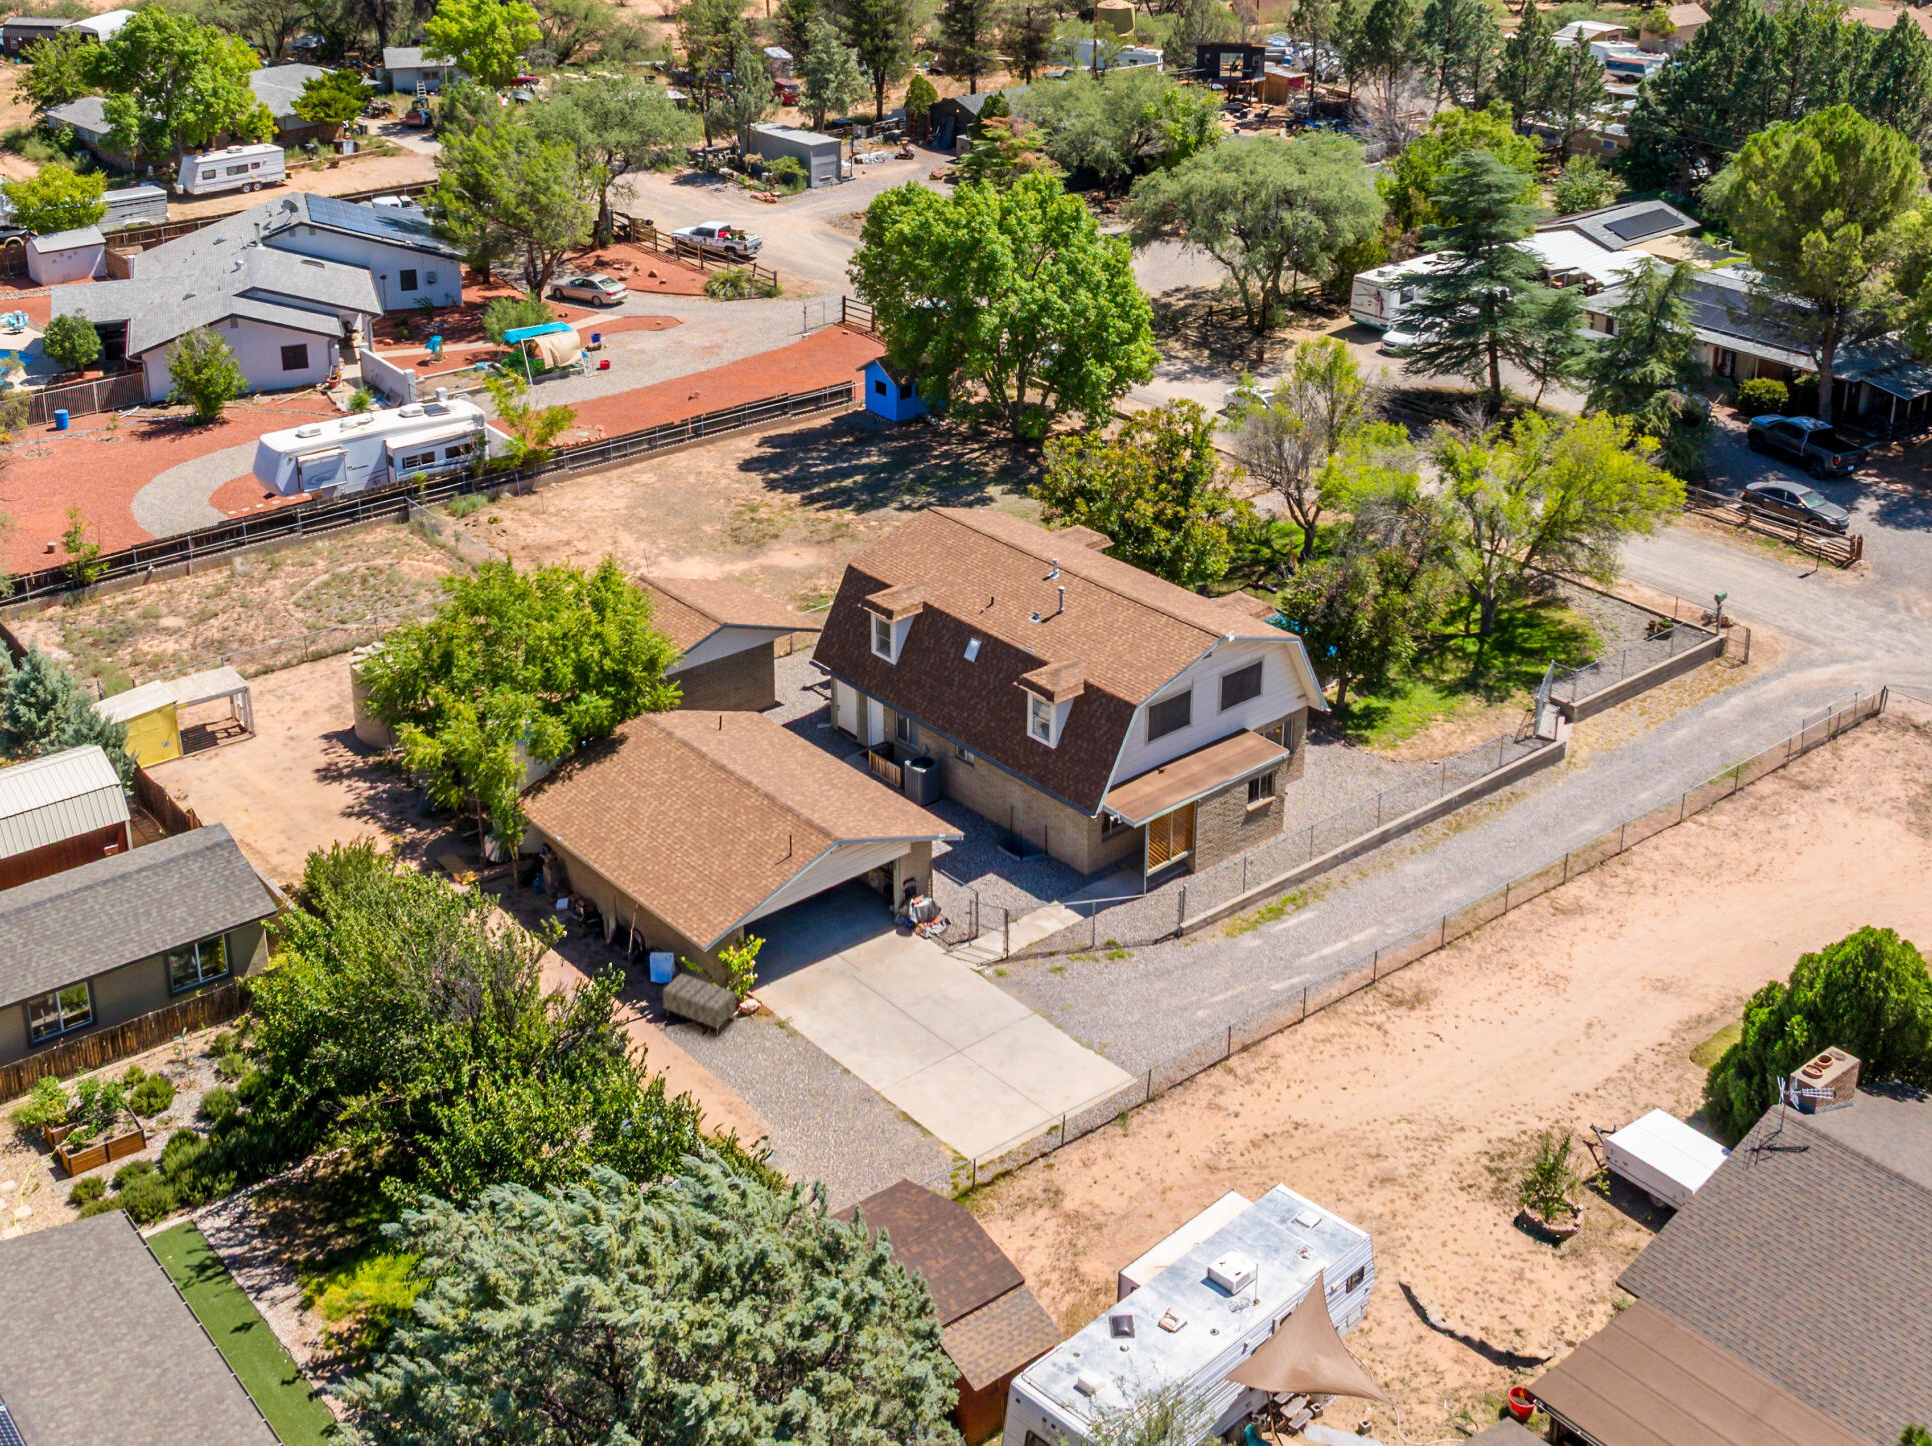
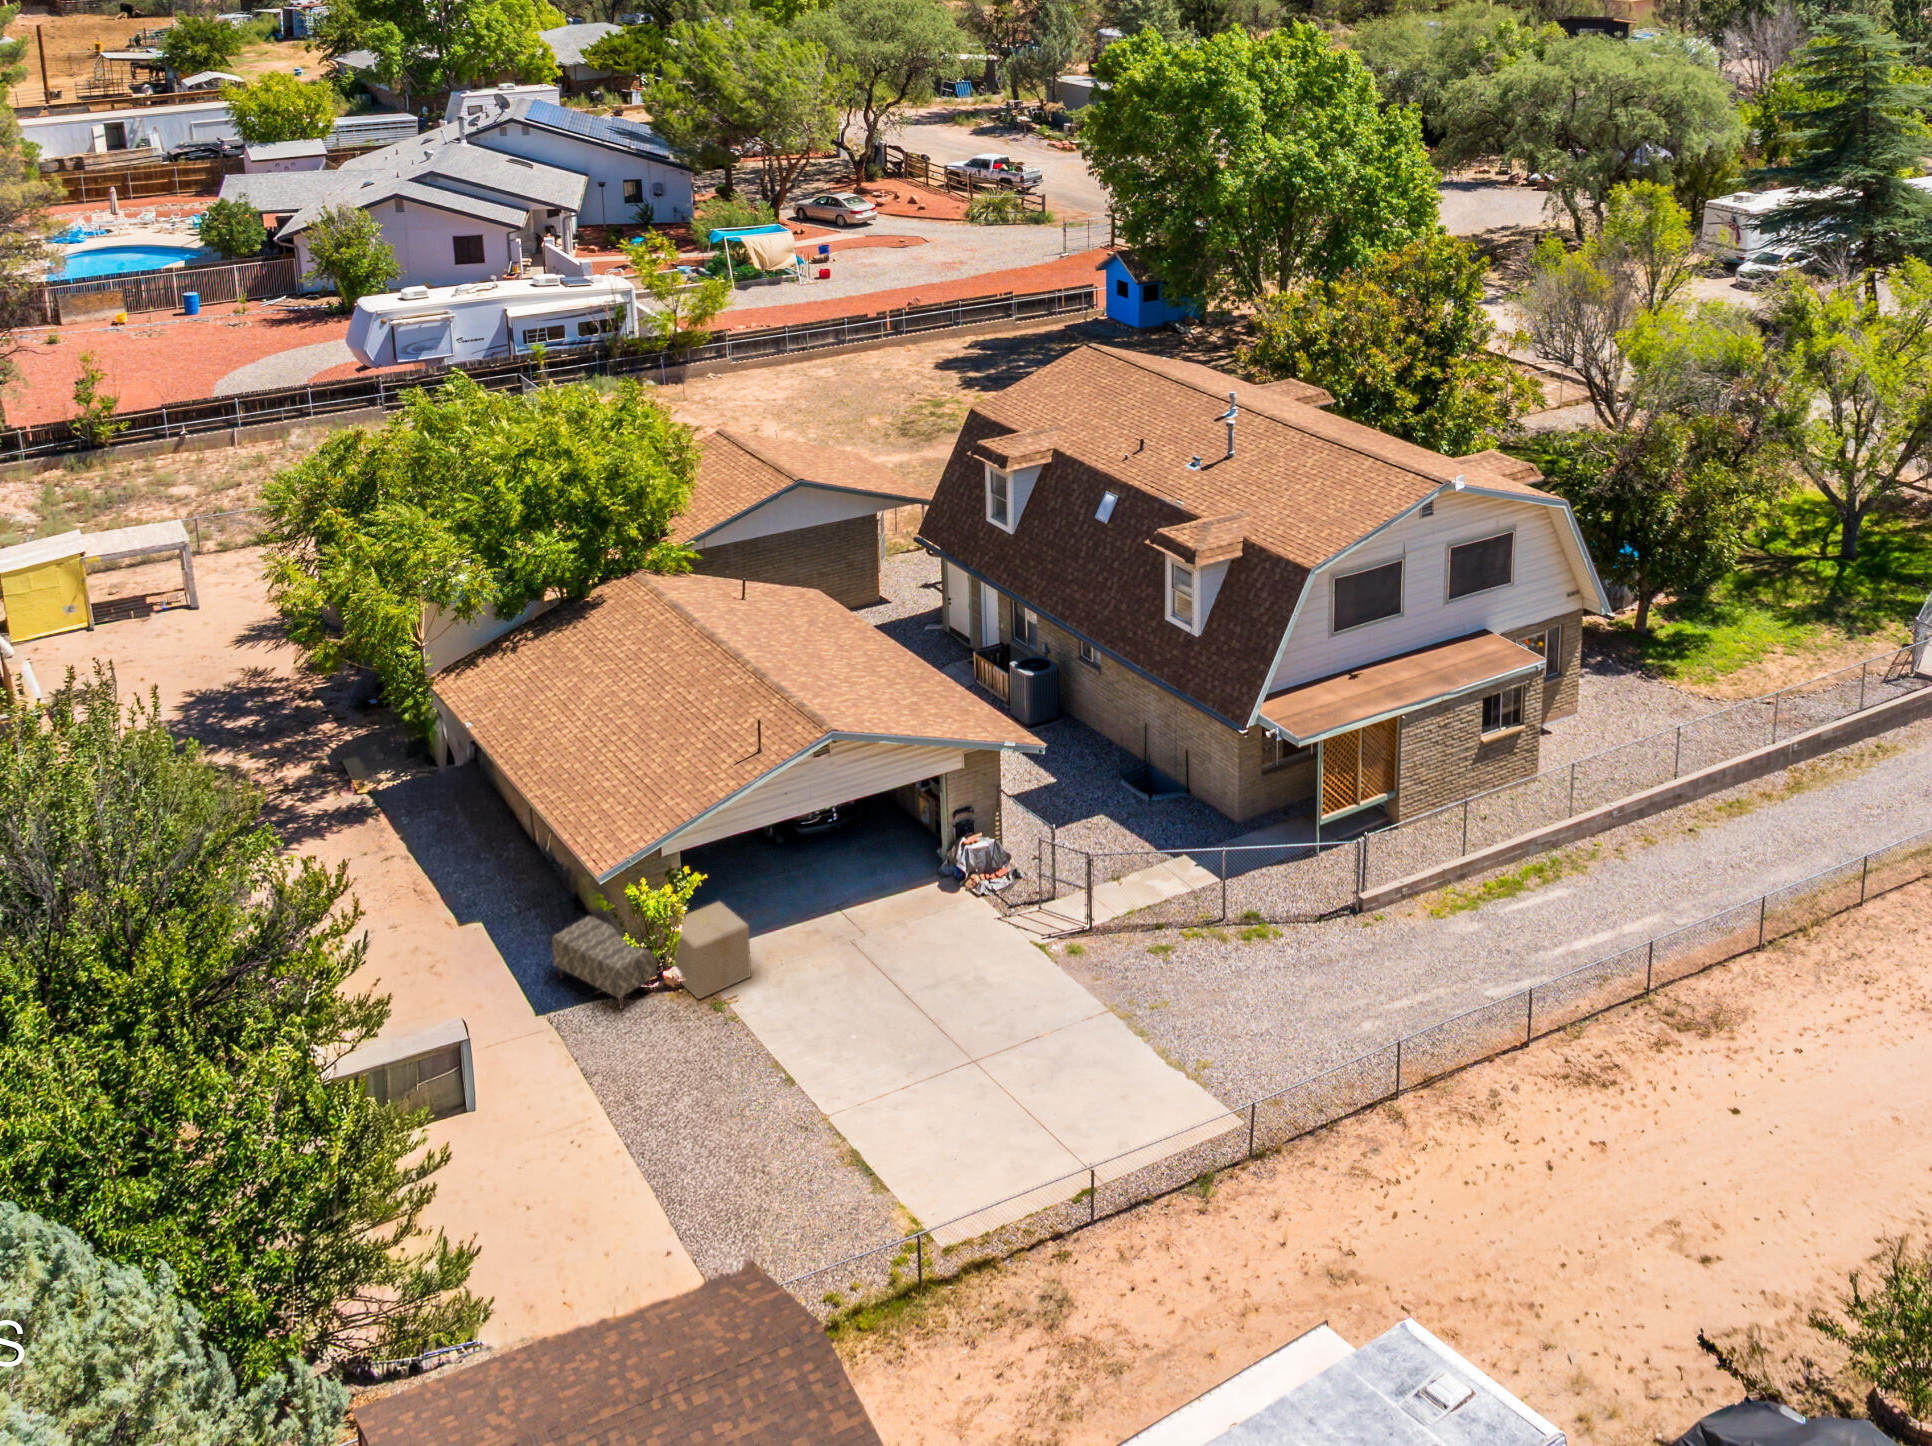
cardboard box: none [739,958,795,1025] -> present [674,902,751,999]

